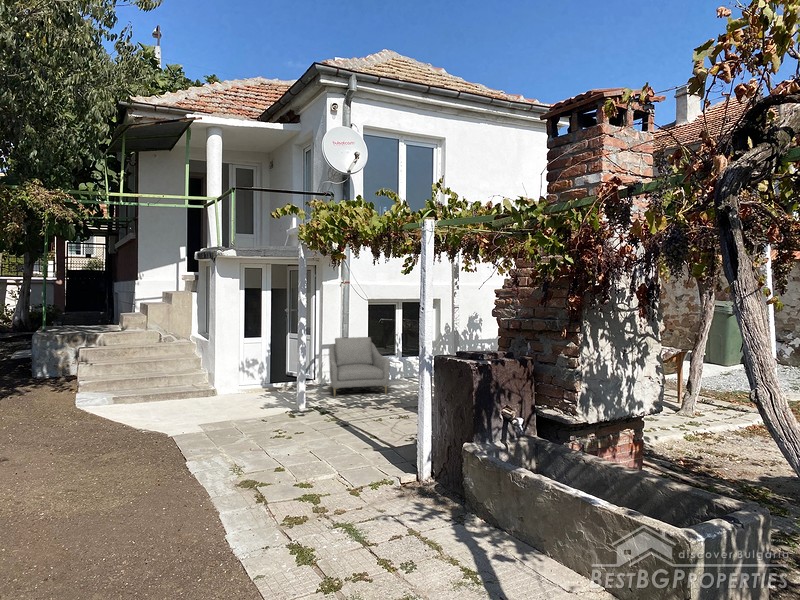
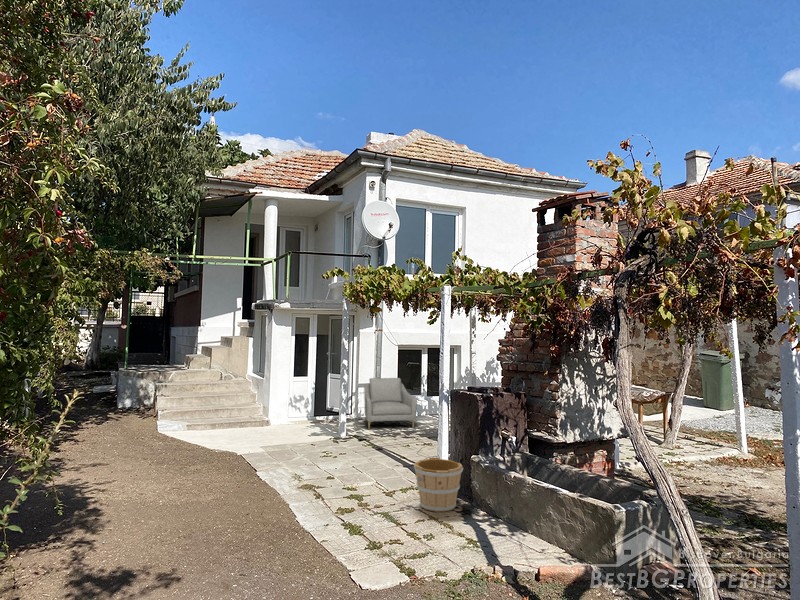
wooden bucket: none [386,443,451,518] -> present [414,458,463,512]

